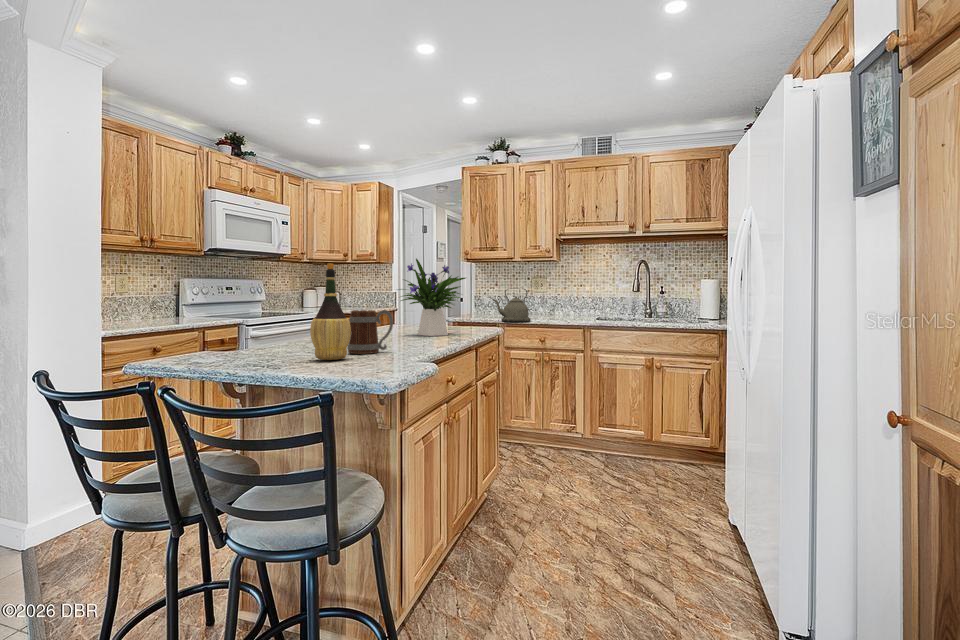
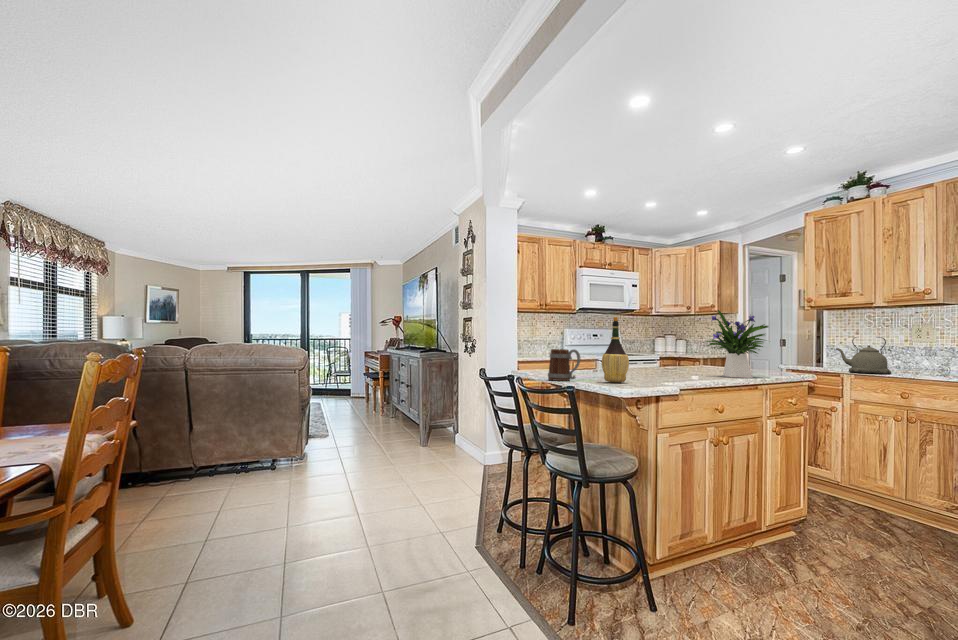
mug: present [347,310,393,354] -> present [548,349,580,381]

